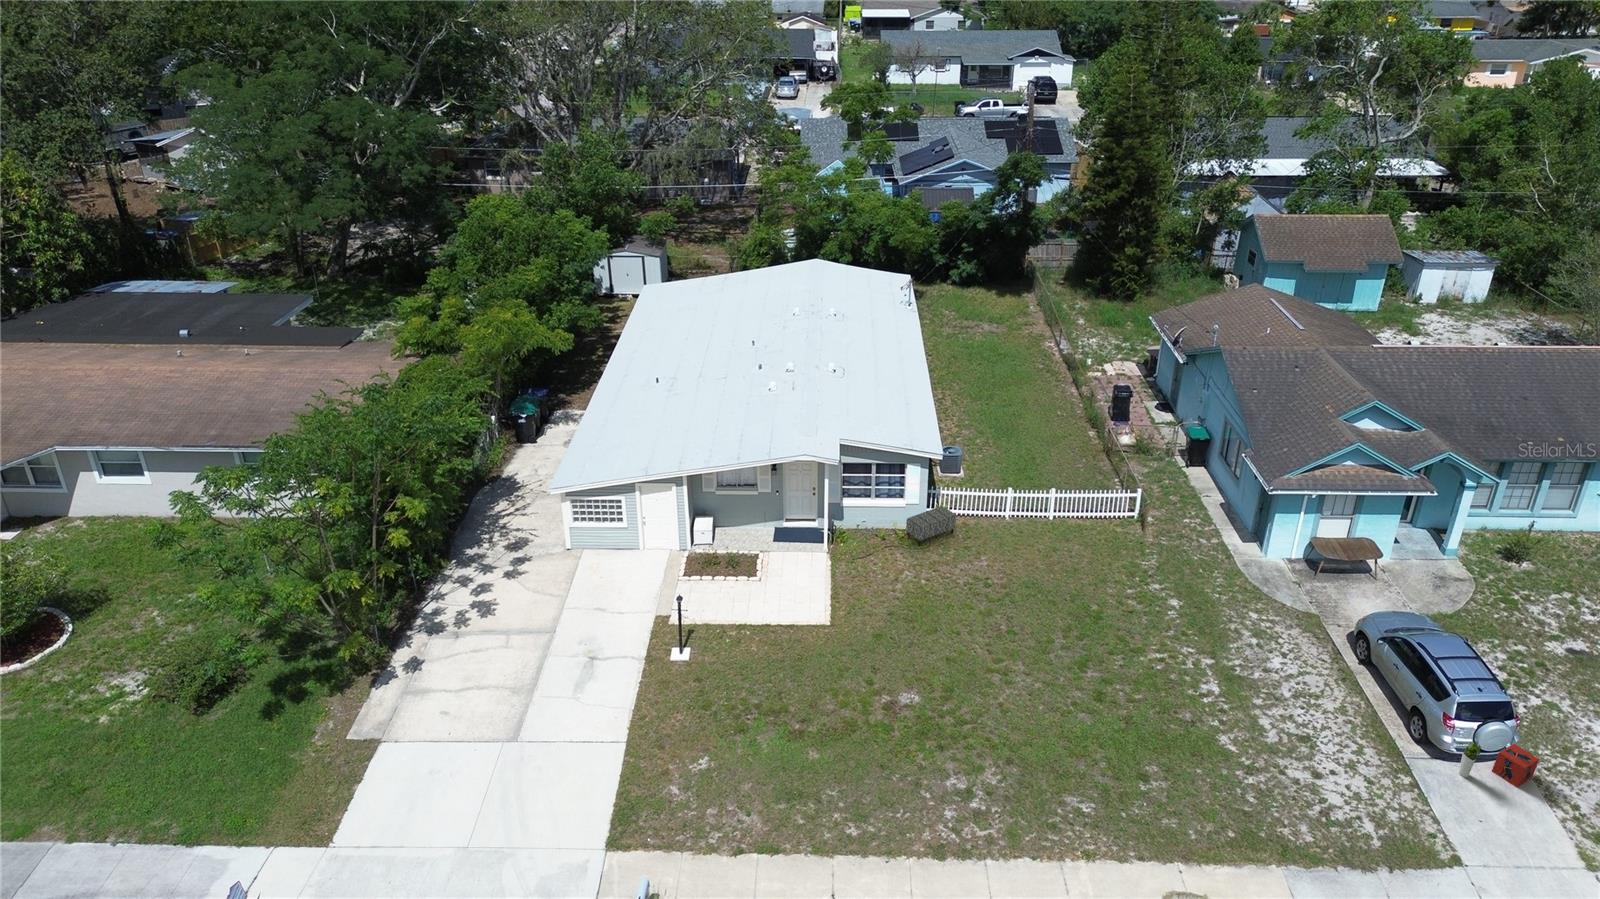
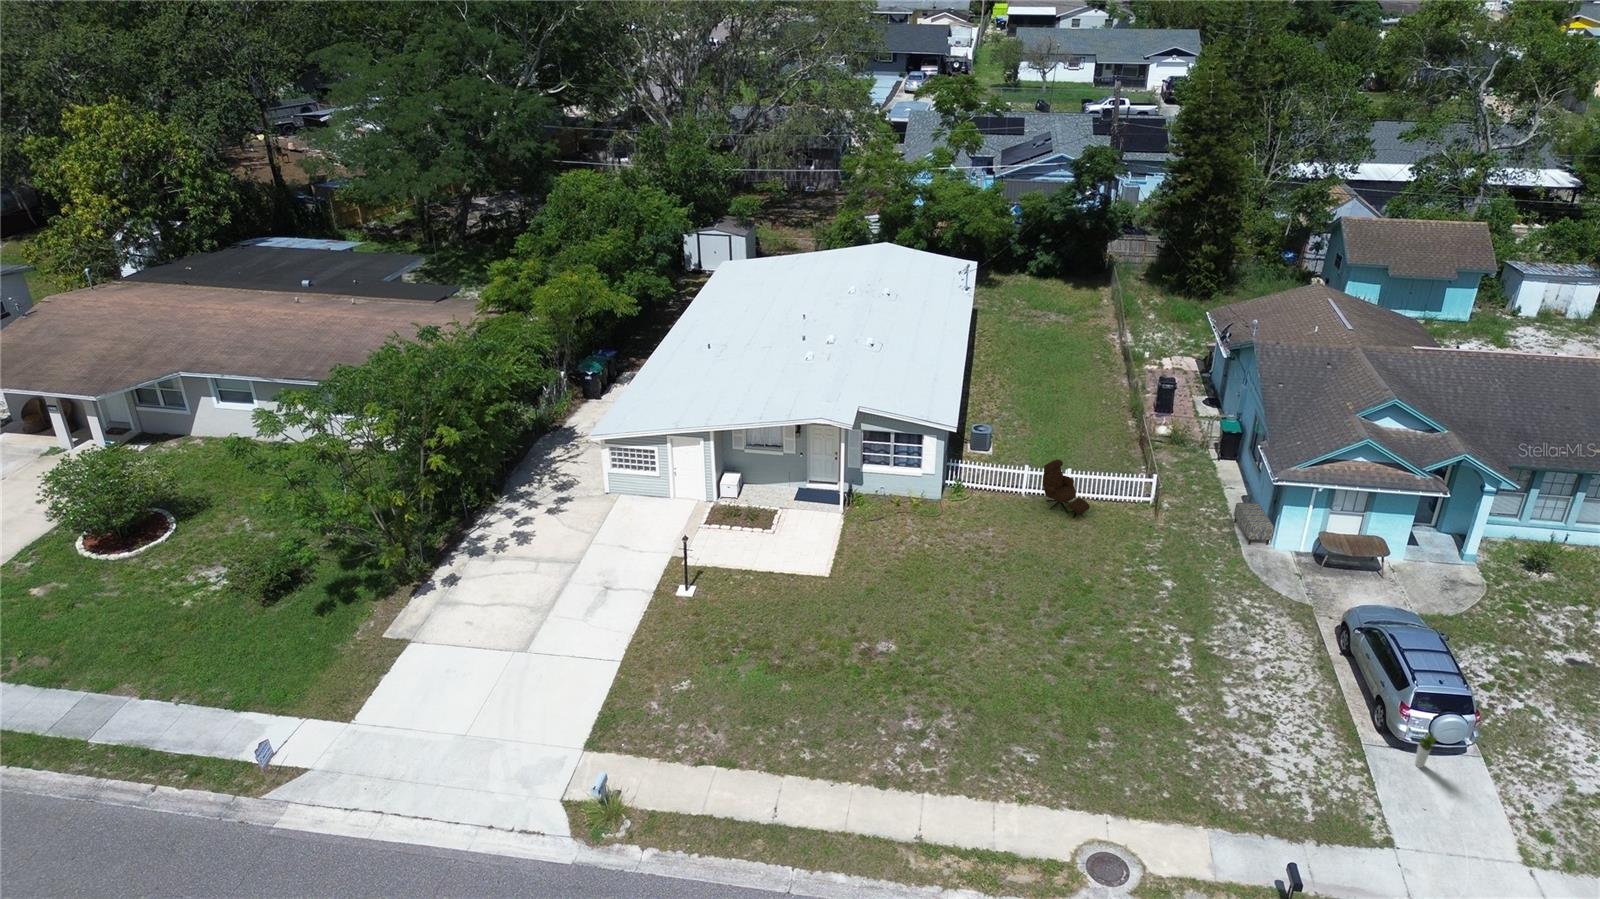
lounge chair: none [1028,480,1078,540] -> present [1043,460,1090,518]
bench: present [906,506,956,546] -> present [1234,503,1274,545]
storage box: present [1492,744,1539,787] -> none [1450,740,1498,782]

